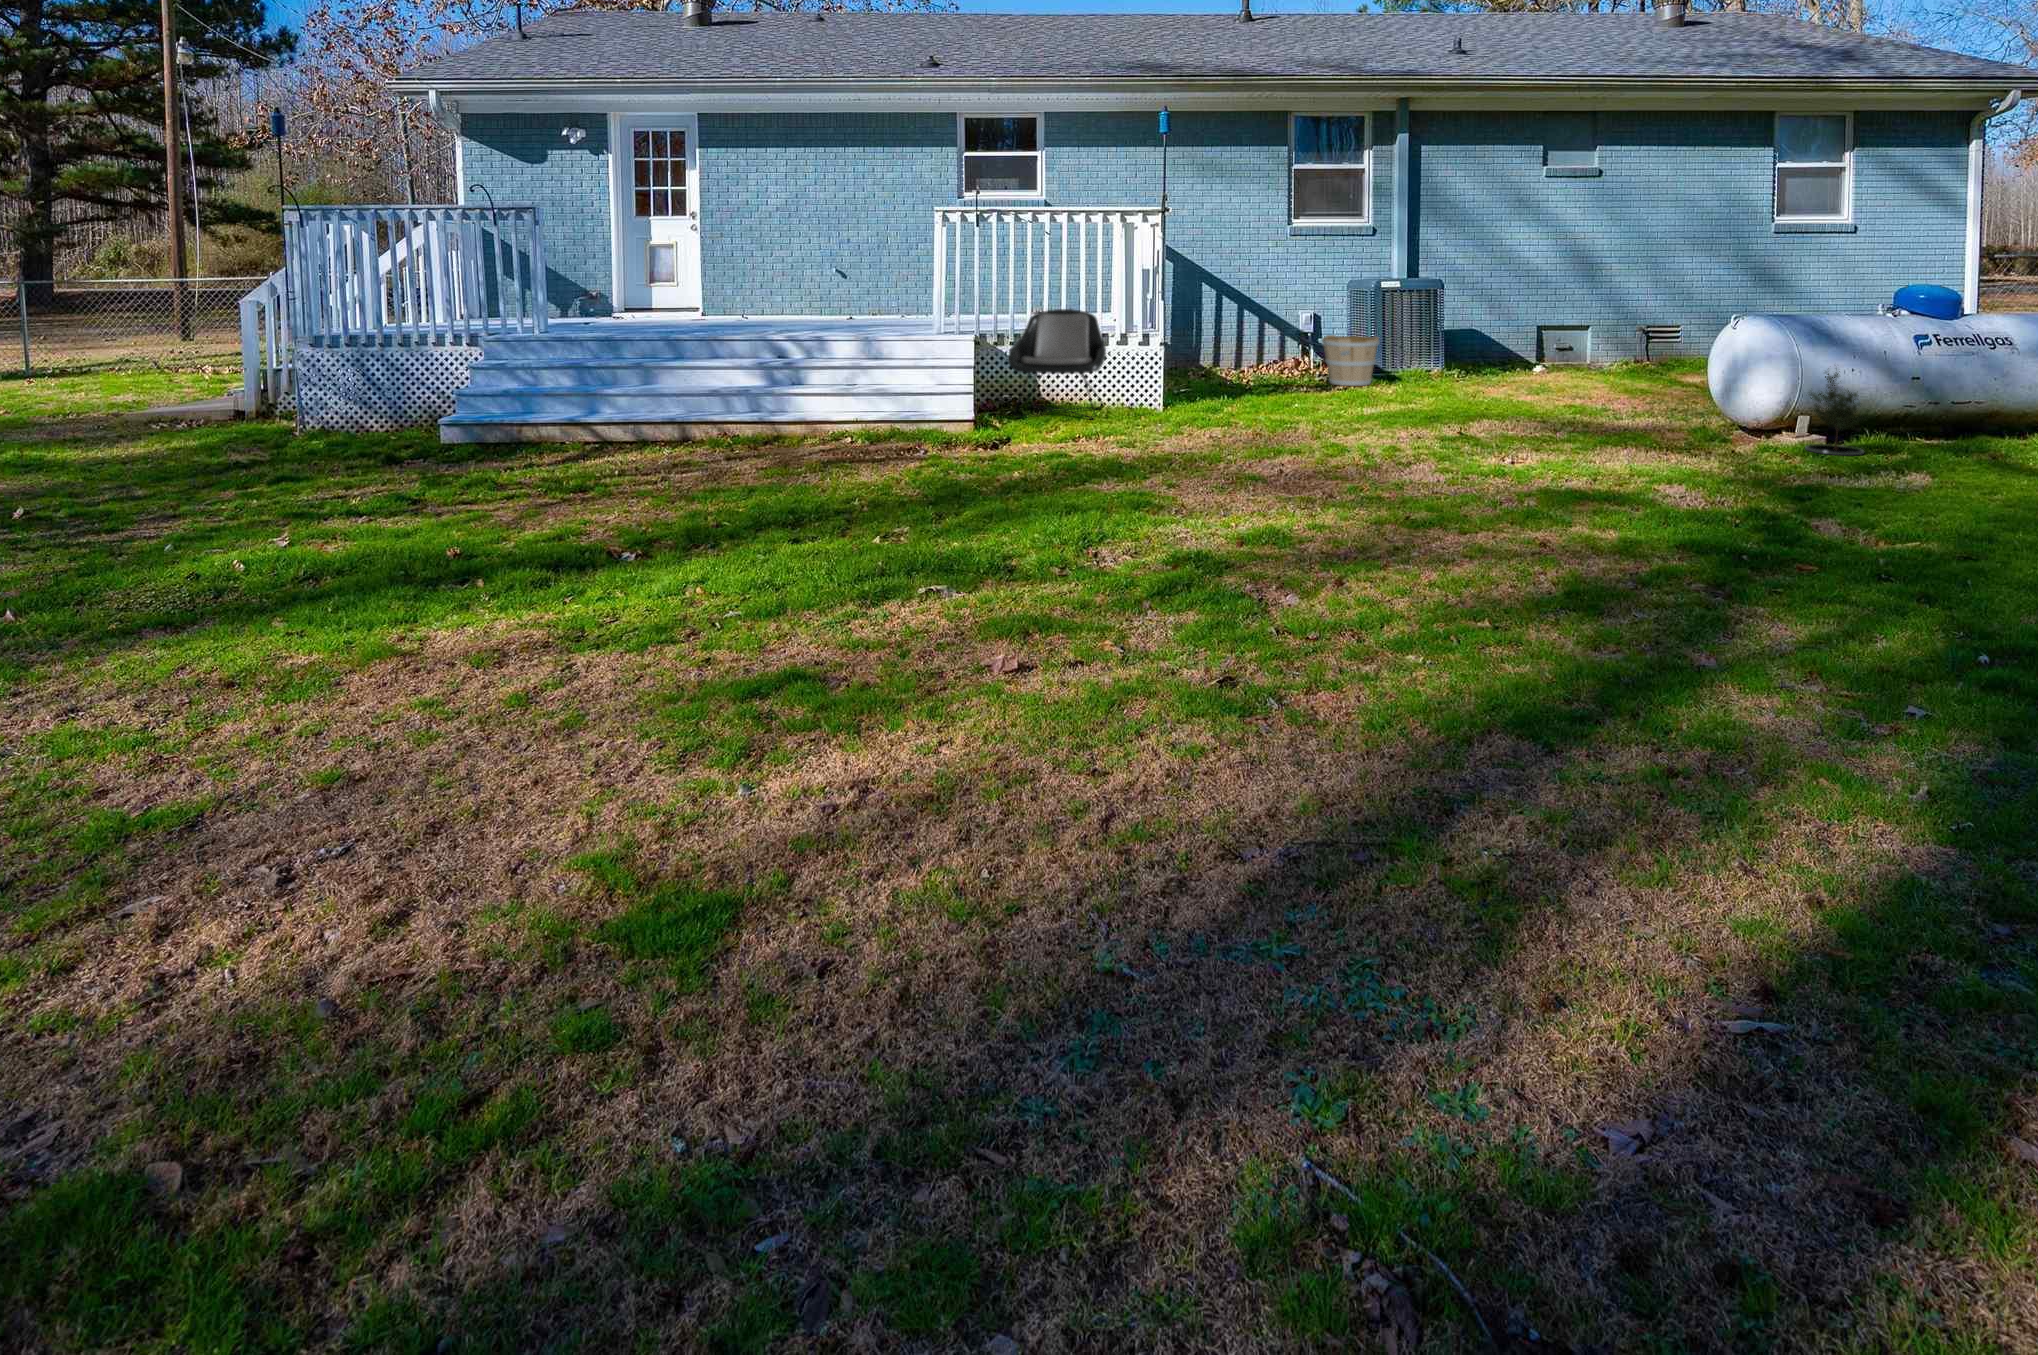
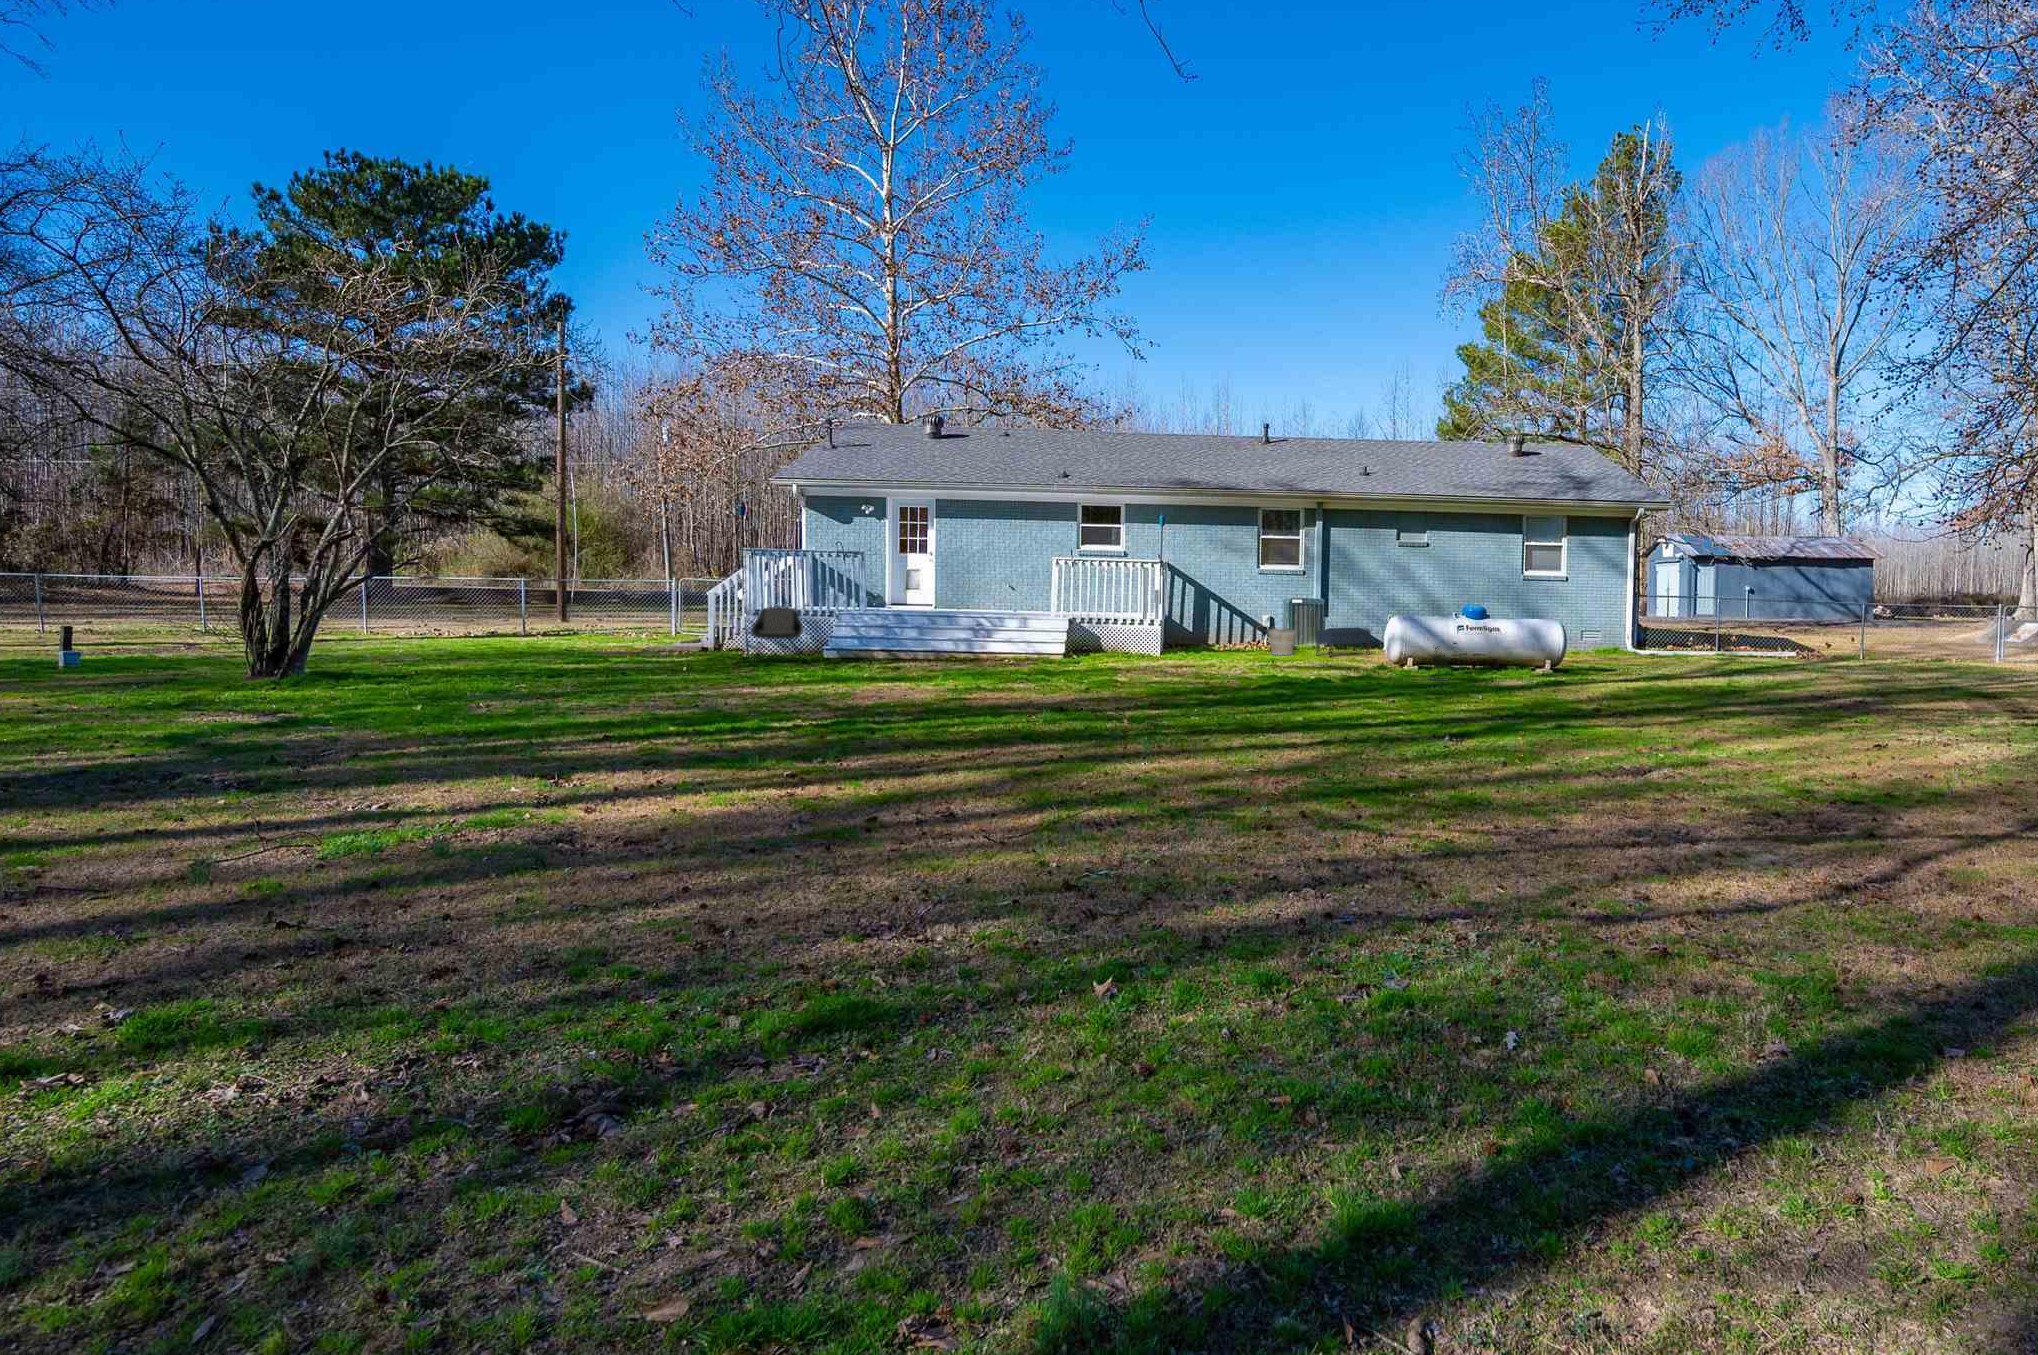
lounge chair: present [1008,309,1106,420] -> present [751,606,803,662]
bench: none [1416,329,1512,388] -> present [1316,628,1371,656]

